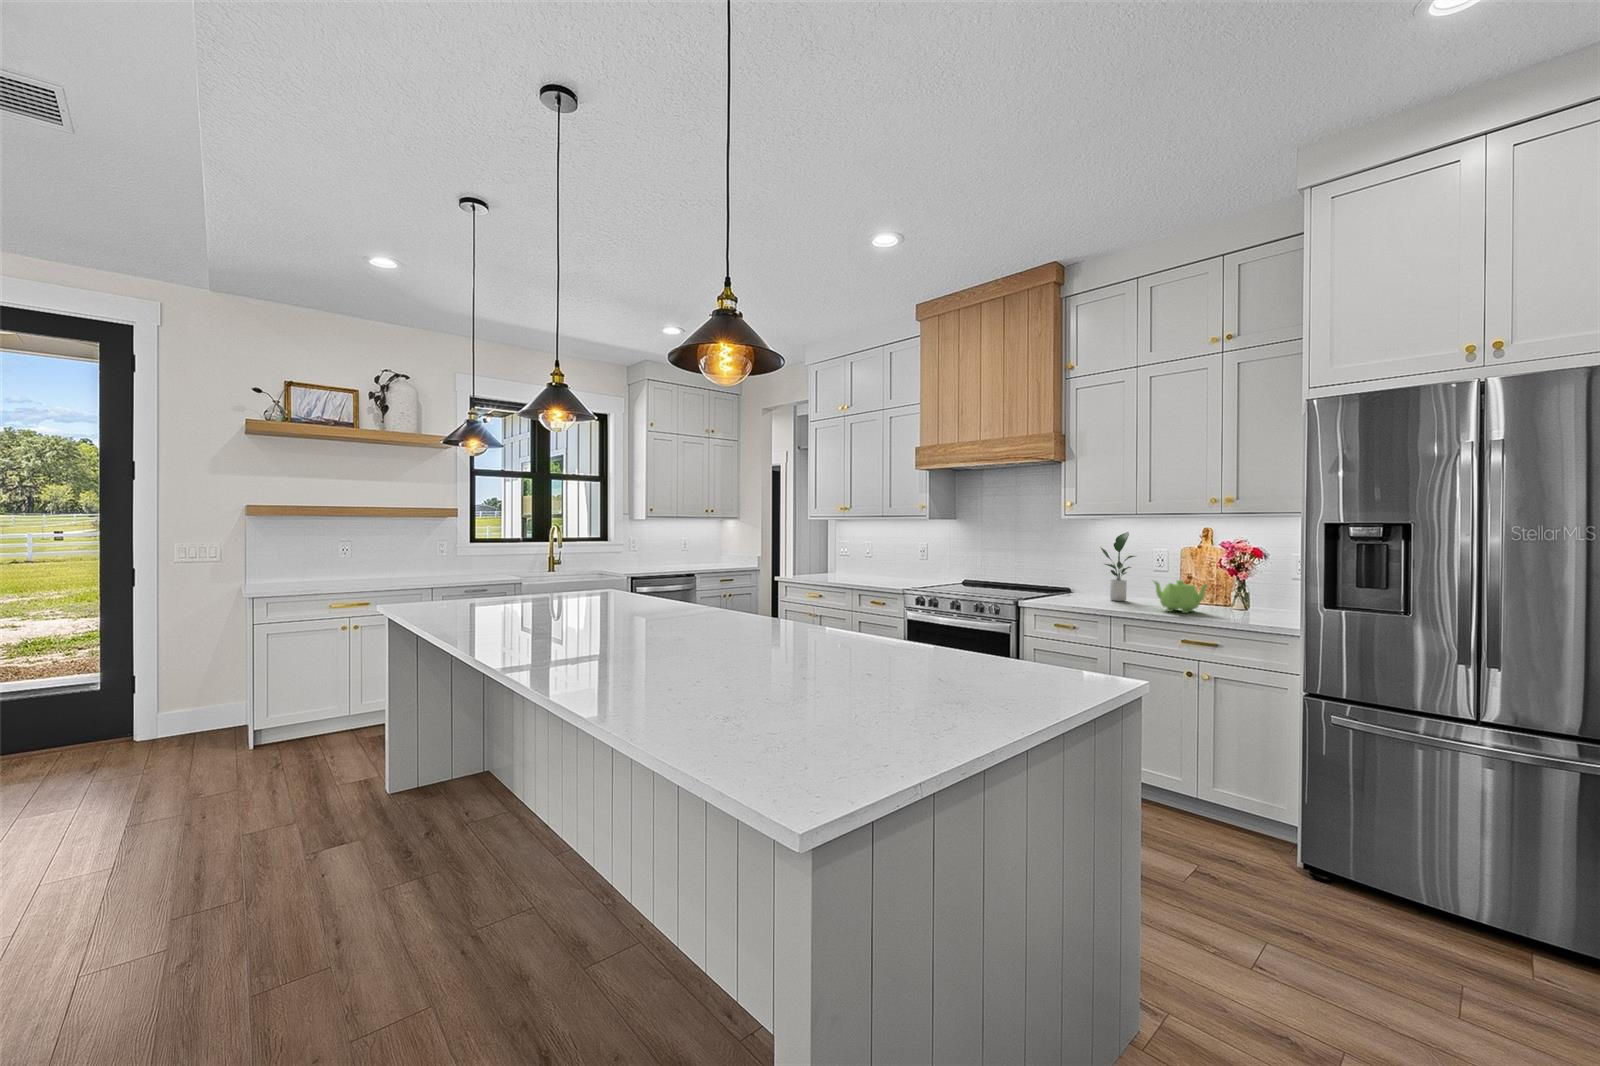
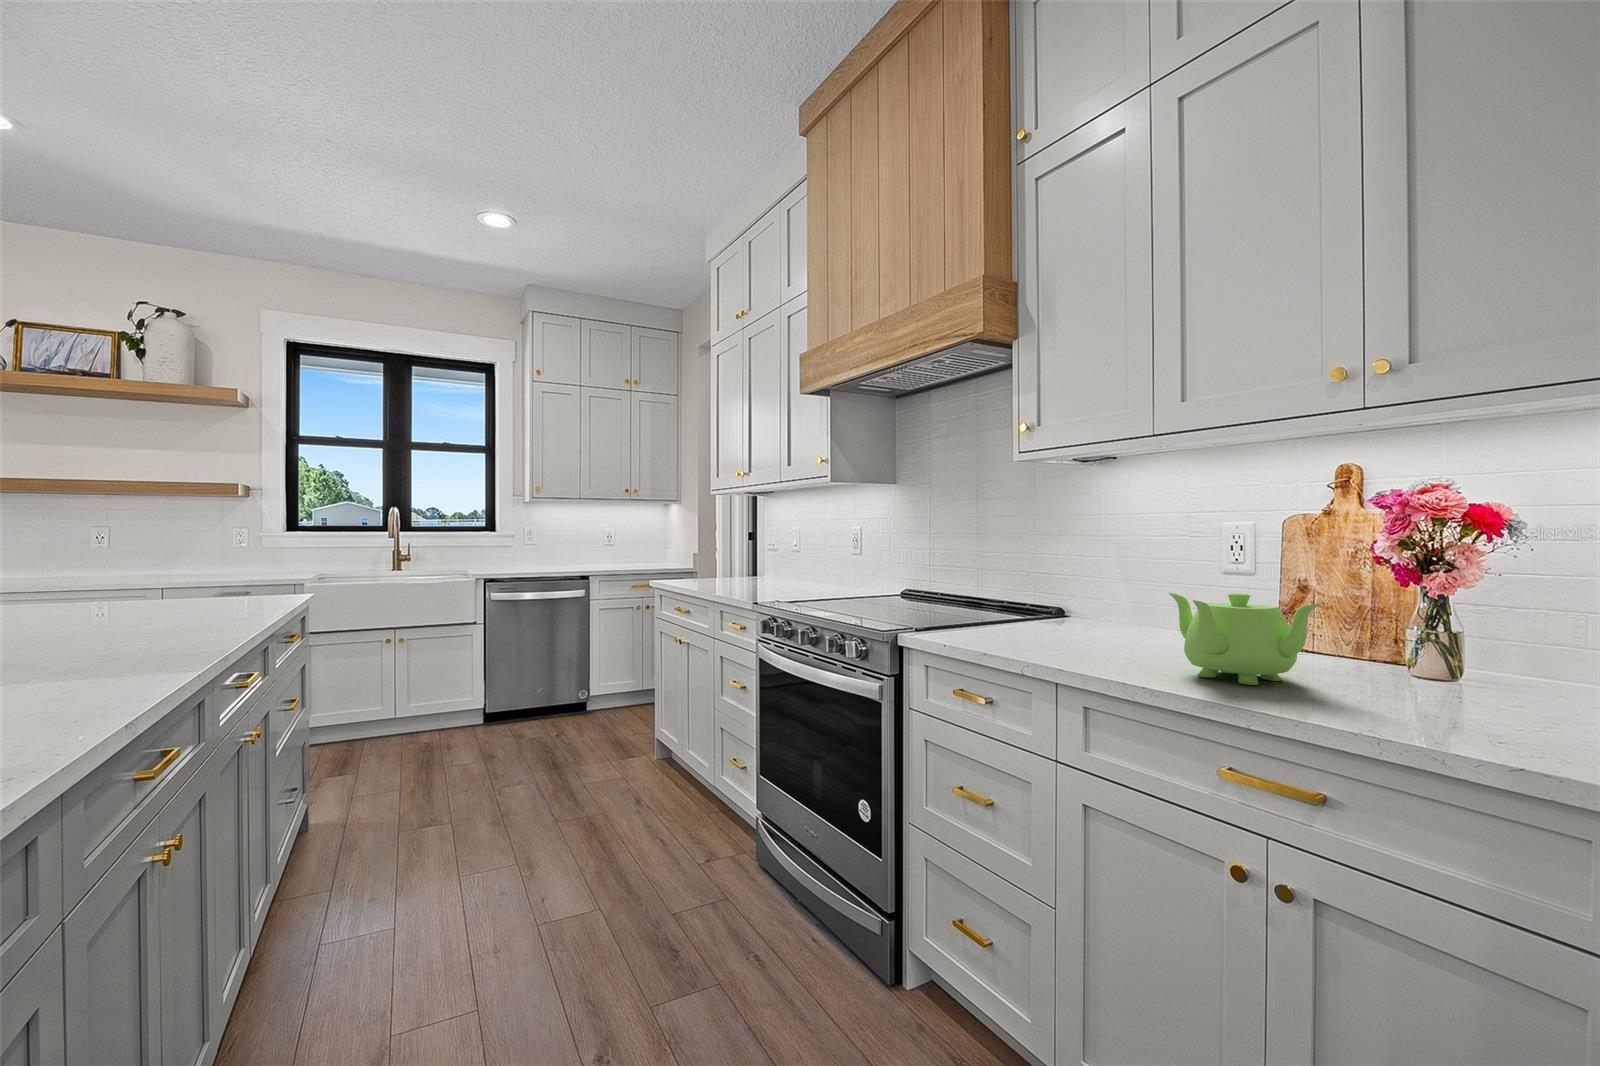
potted plant: present [1101,532,1134,601] -> none [1079,482,1172,640]

